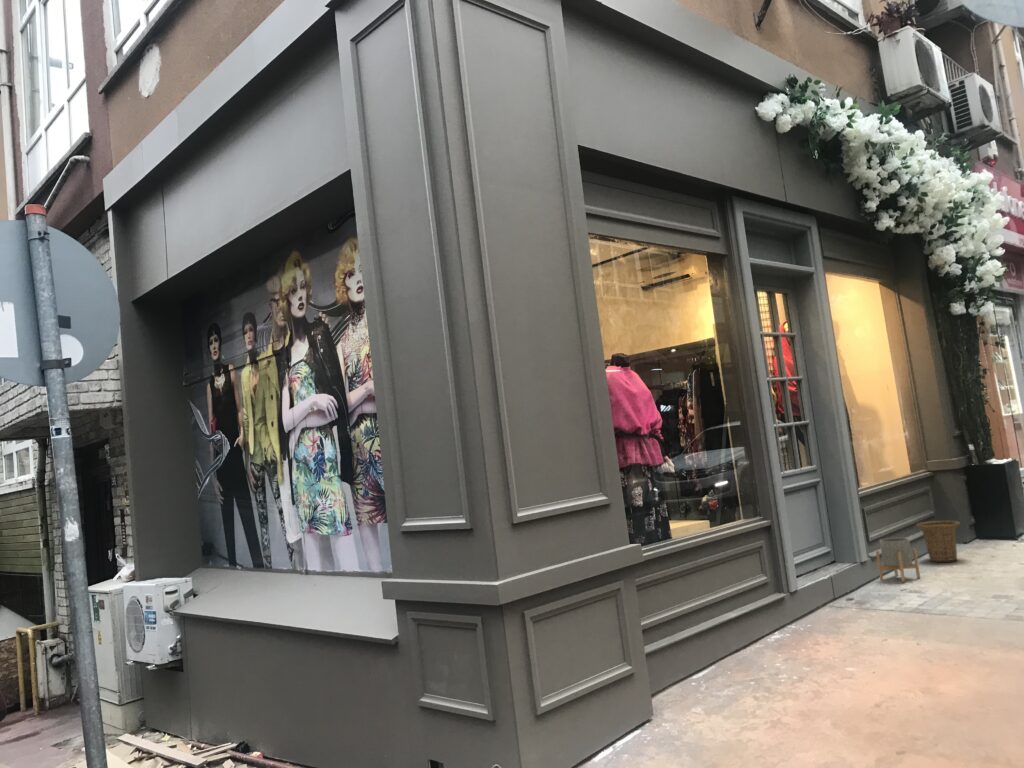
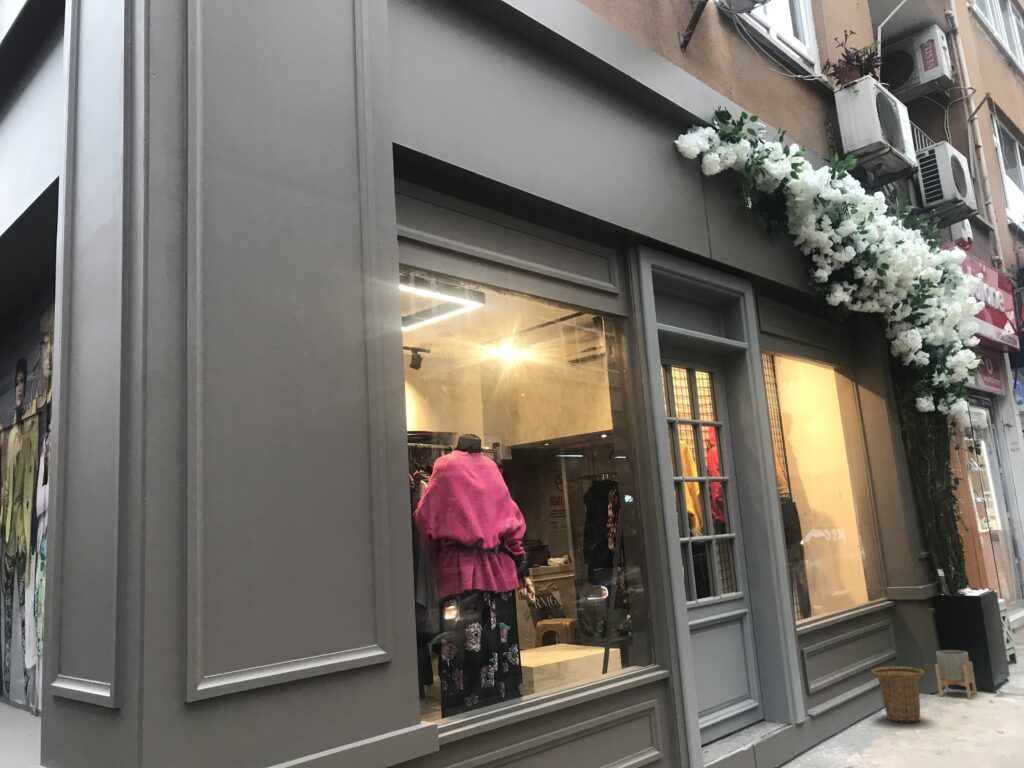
planter: present [876,538,920,582] -> present [935,650,977,698]

